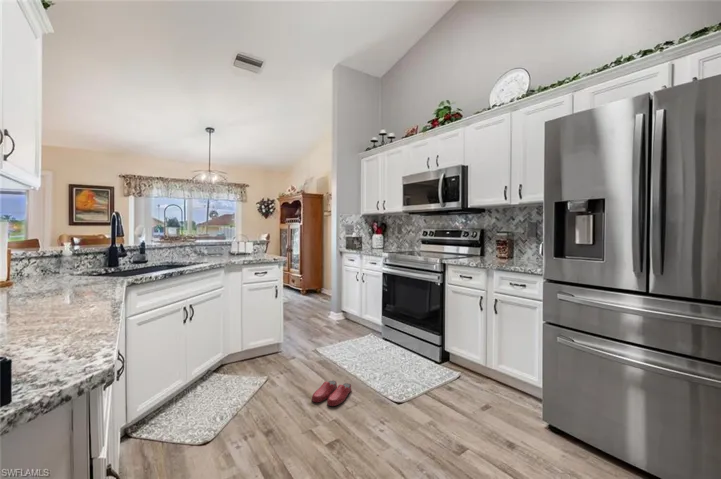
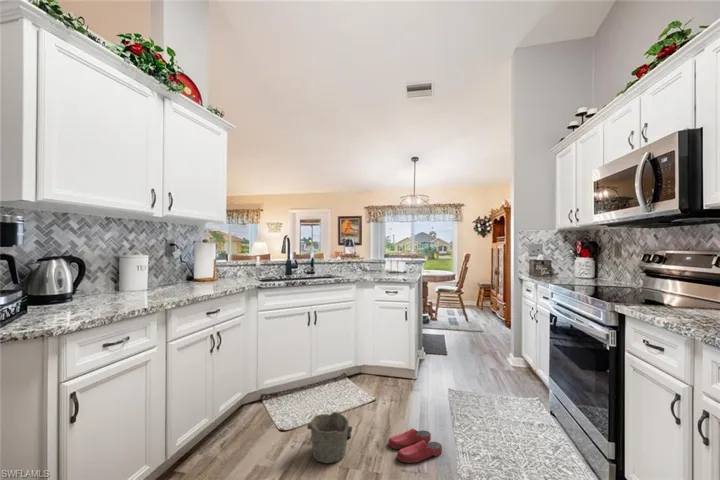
bucket: none [243,393,294,440] -> present [307,412,352,463]

